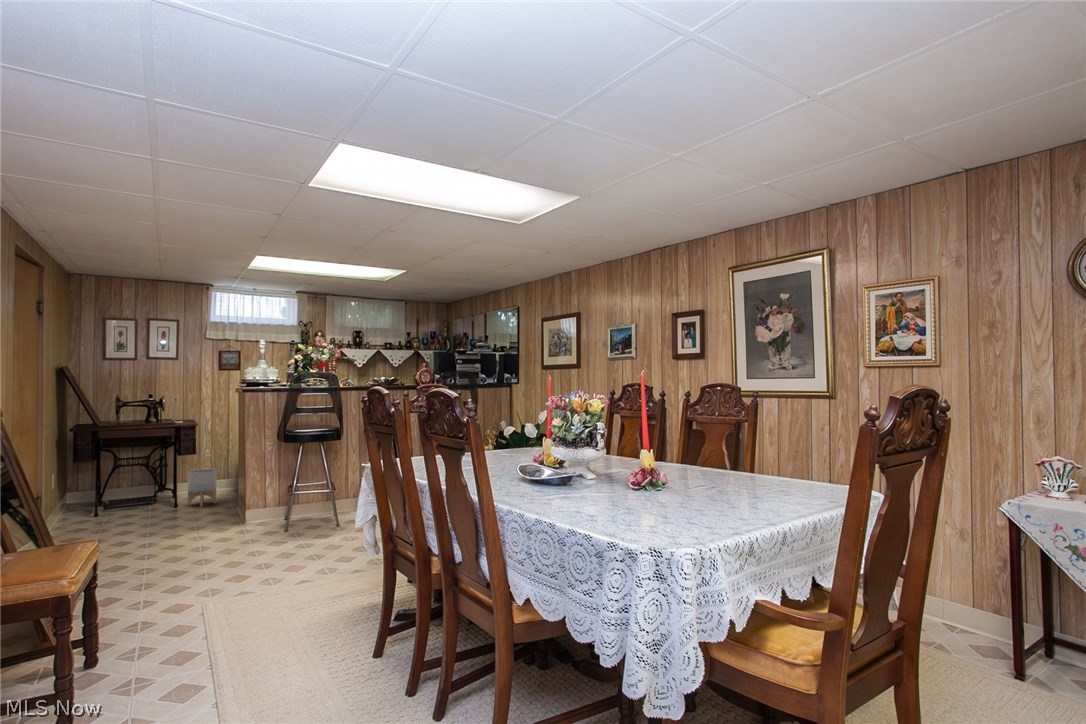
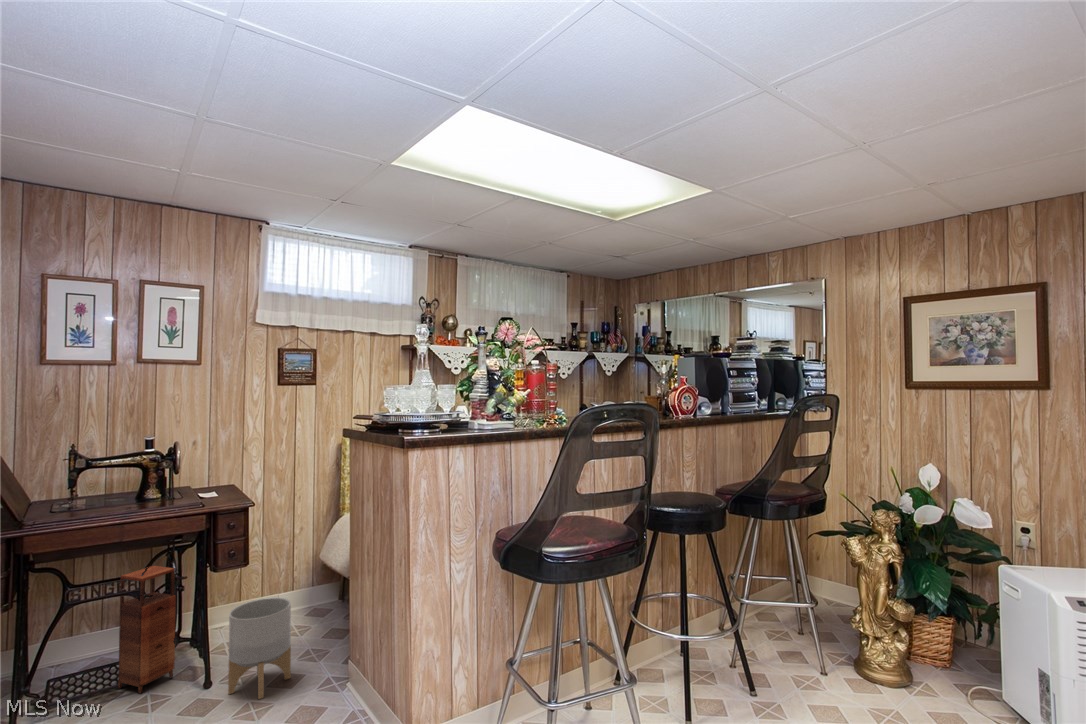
storage cabinet: none [140,453,165,505] -> present [118,566,176,694]

